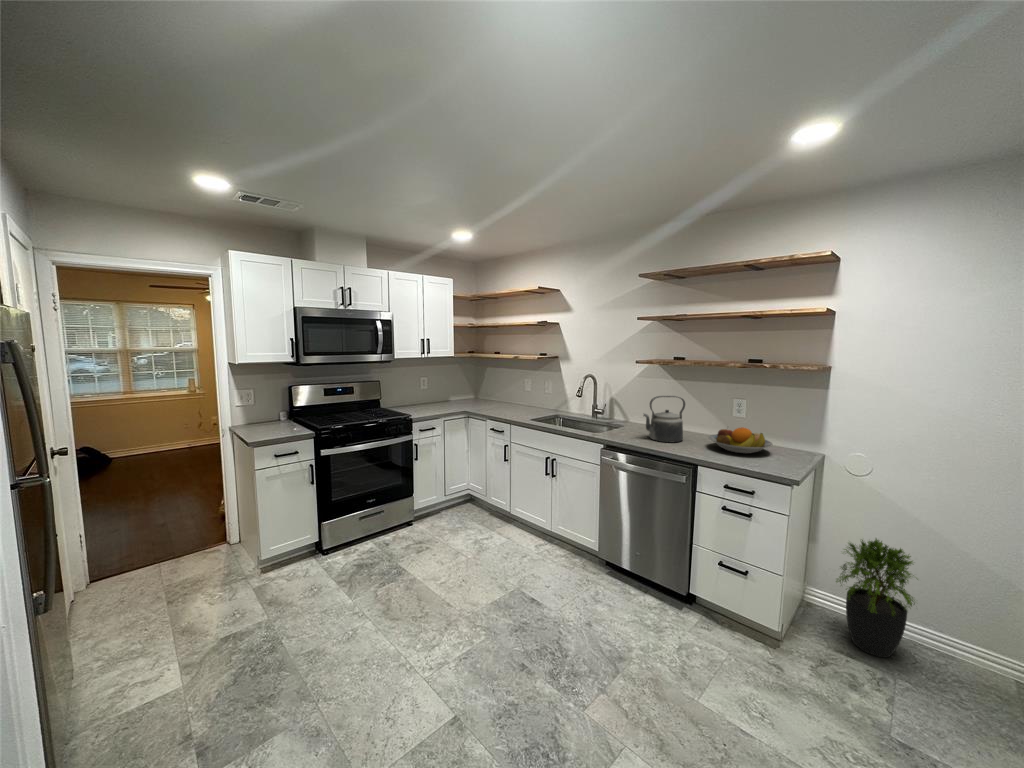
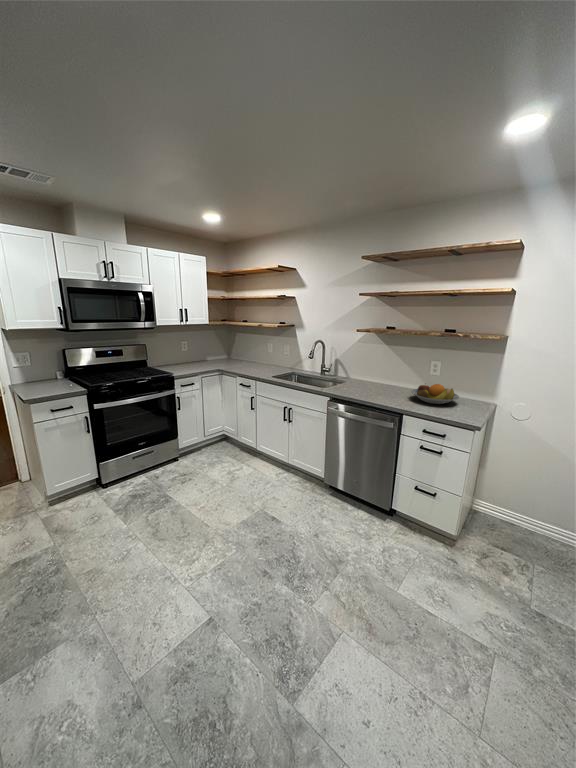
kettle: present [644,396,685,442] -> none [361,358,394,395]
potted plant: present [836,539,915,657] -> none [495,466,558,549]

